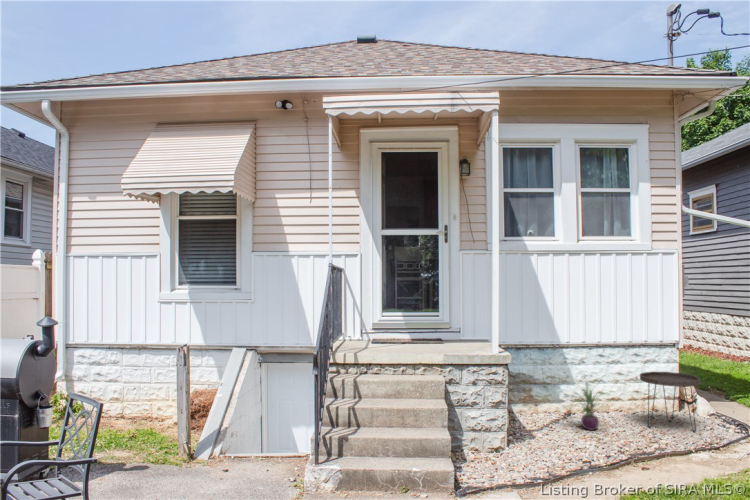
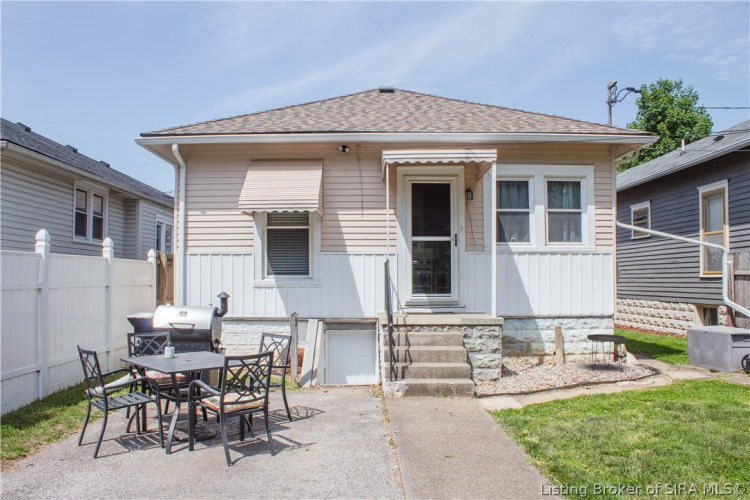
decorative plant: present [580,382,599,430] -> none [537,340,568,372]

